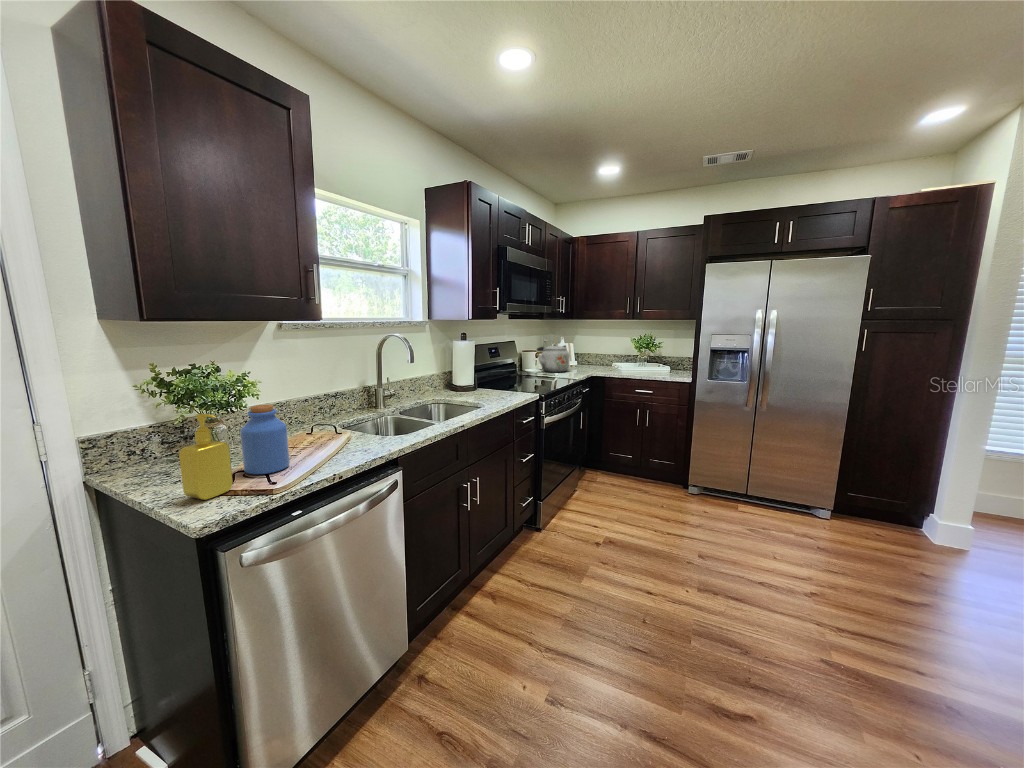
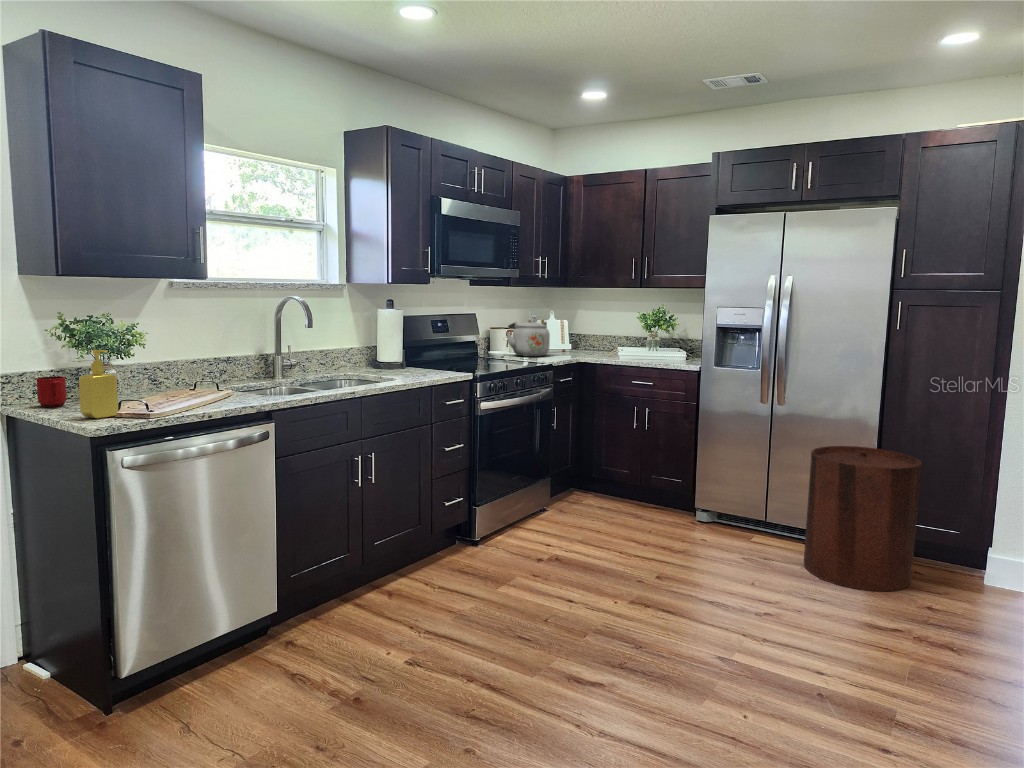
jar: present [240,405,290,474] -> none [127,351,168,410]
mug: none [128,436,168,474] -> present [36,376,67,407]
trash can: none [797,440,907,561] -> present [804,446,922,591]

